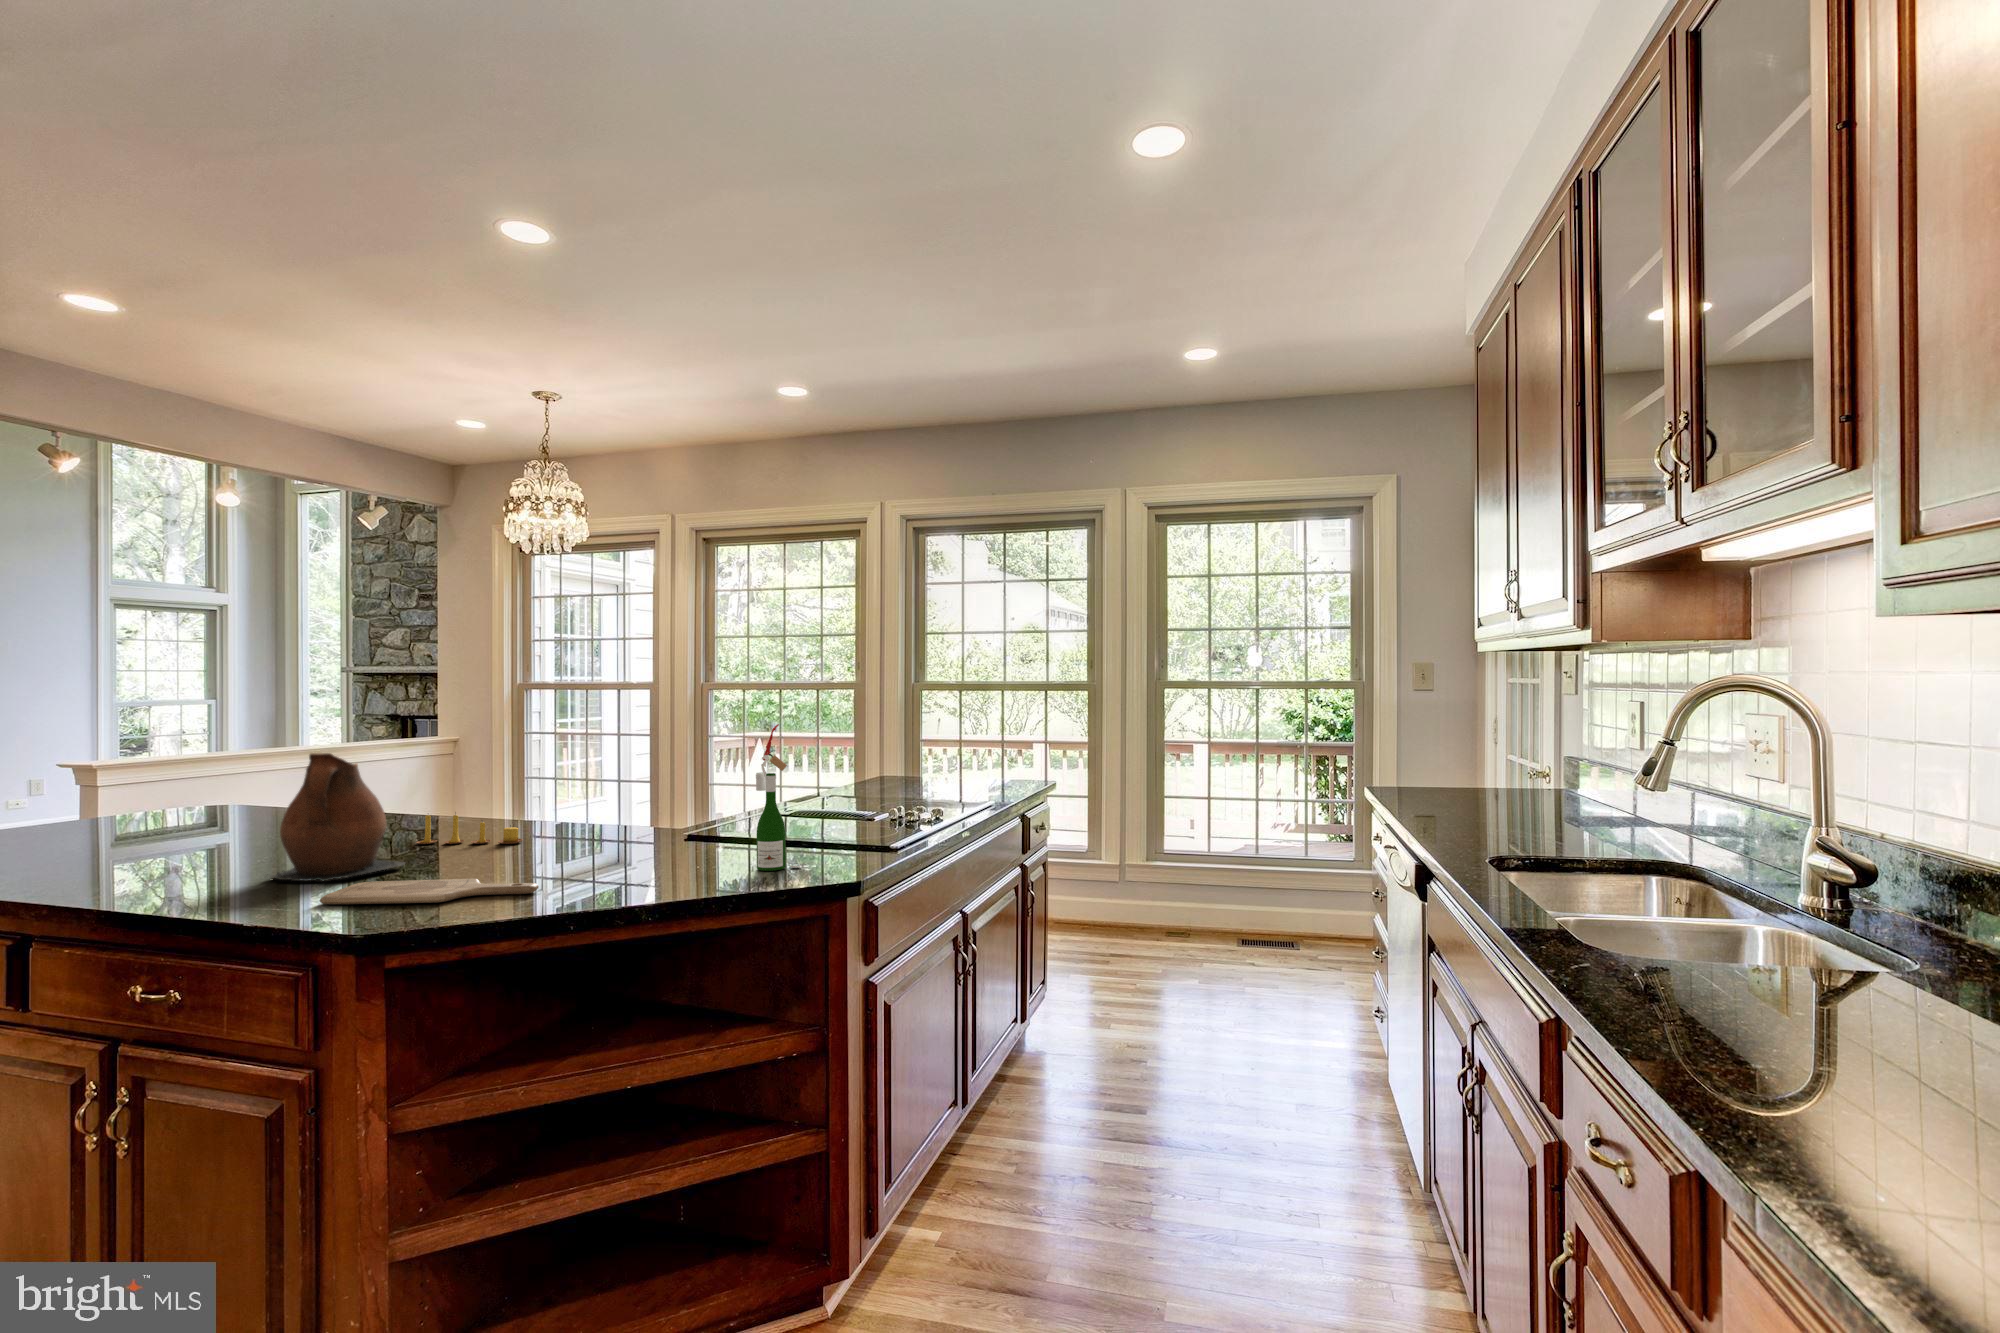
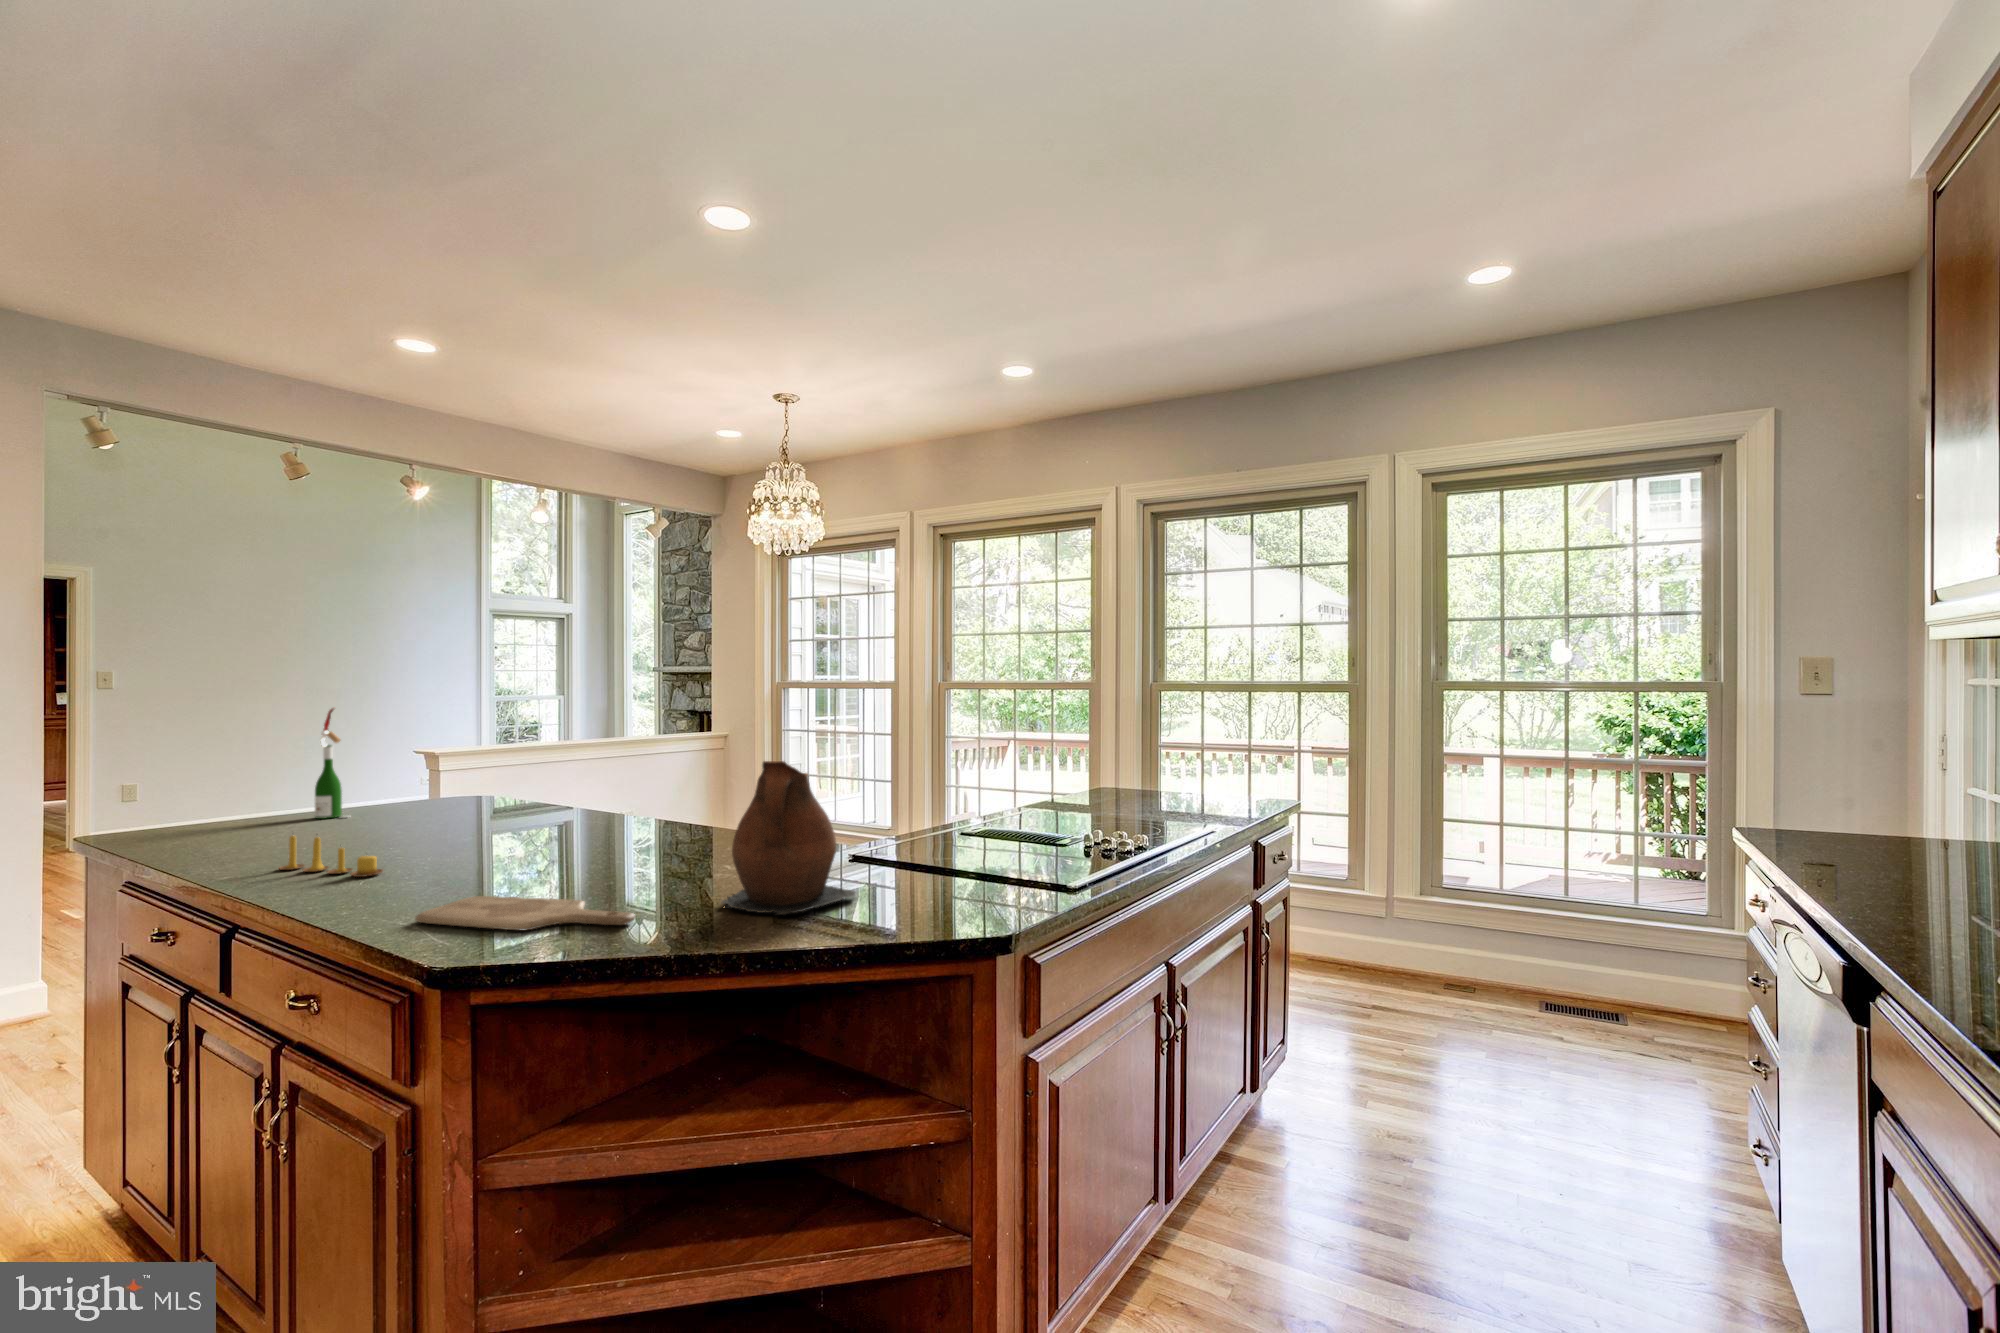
wine bottle: present [756,724,800,871] -> present [315,708,349,819]
ceramic pitcher: present [271,753,405,881] -> present [721,761,855,915]
candle: present [416,813,523,844] -> present [279,835,383,877]

